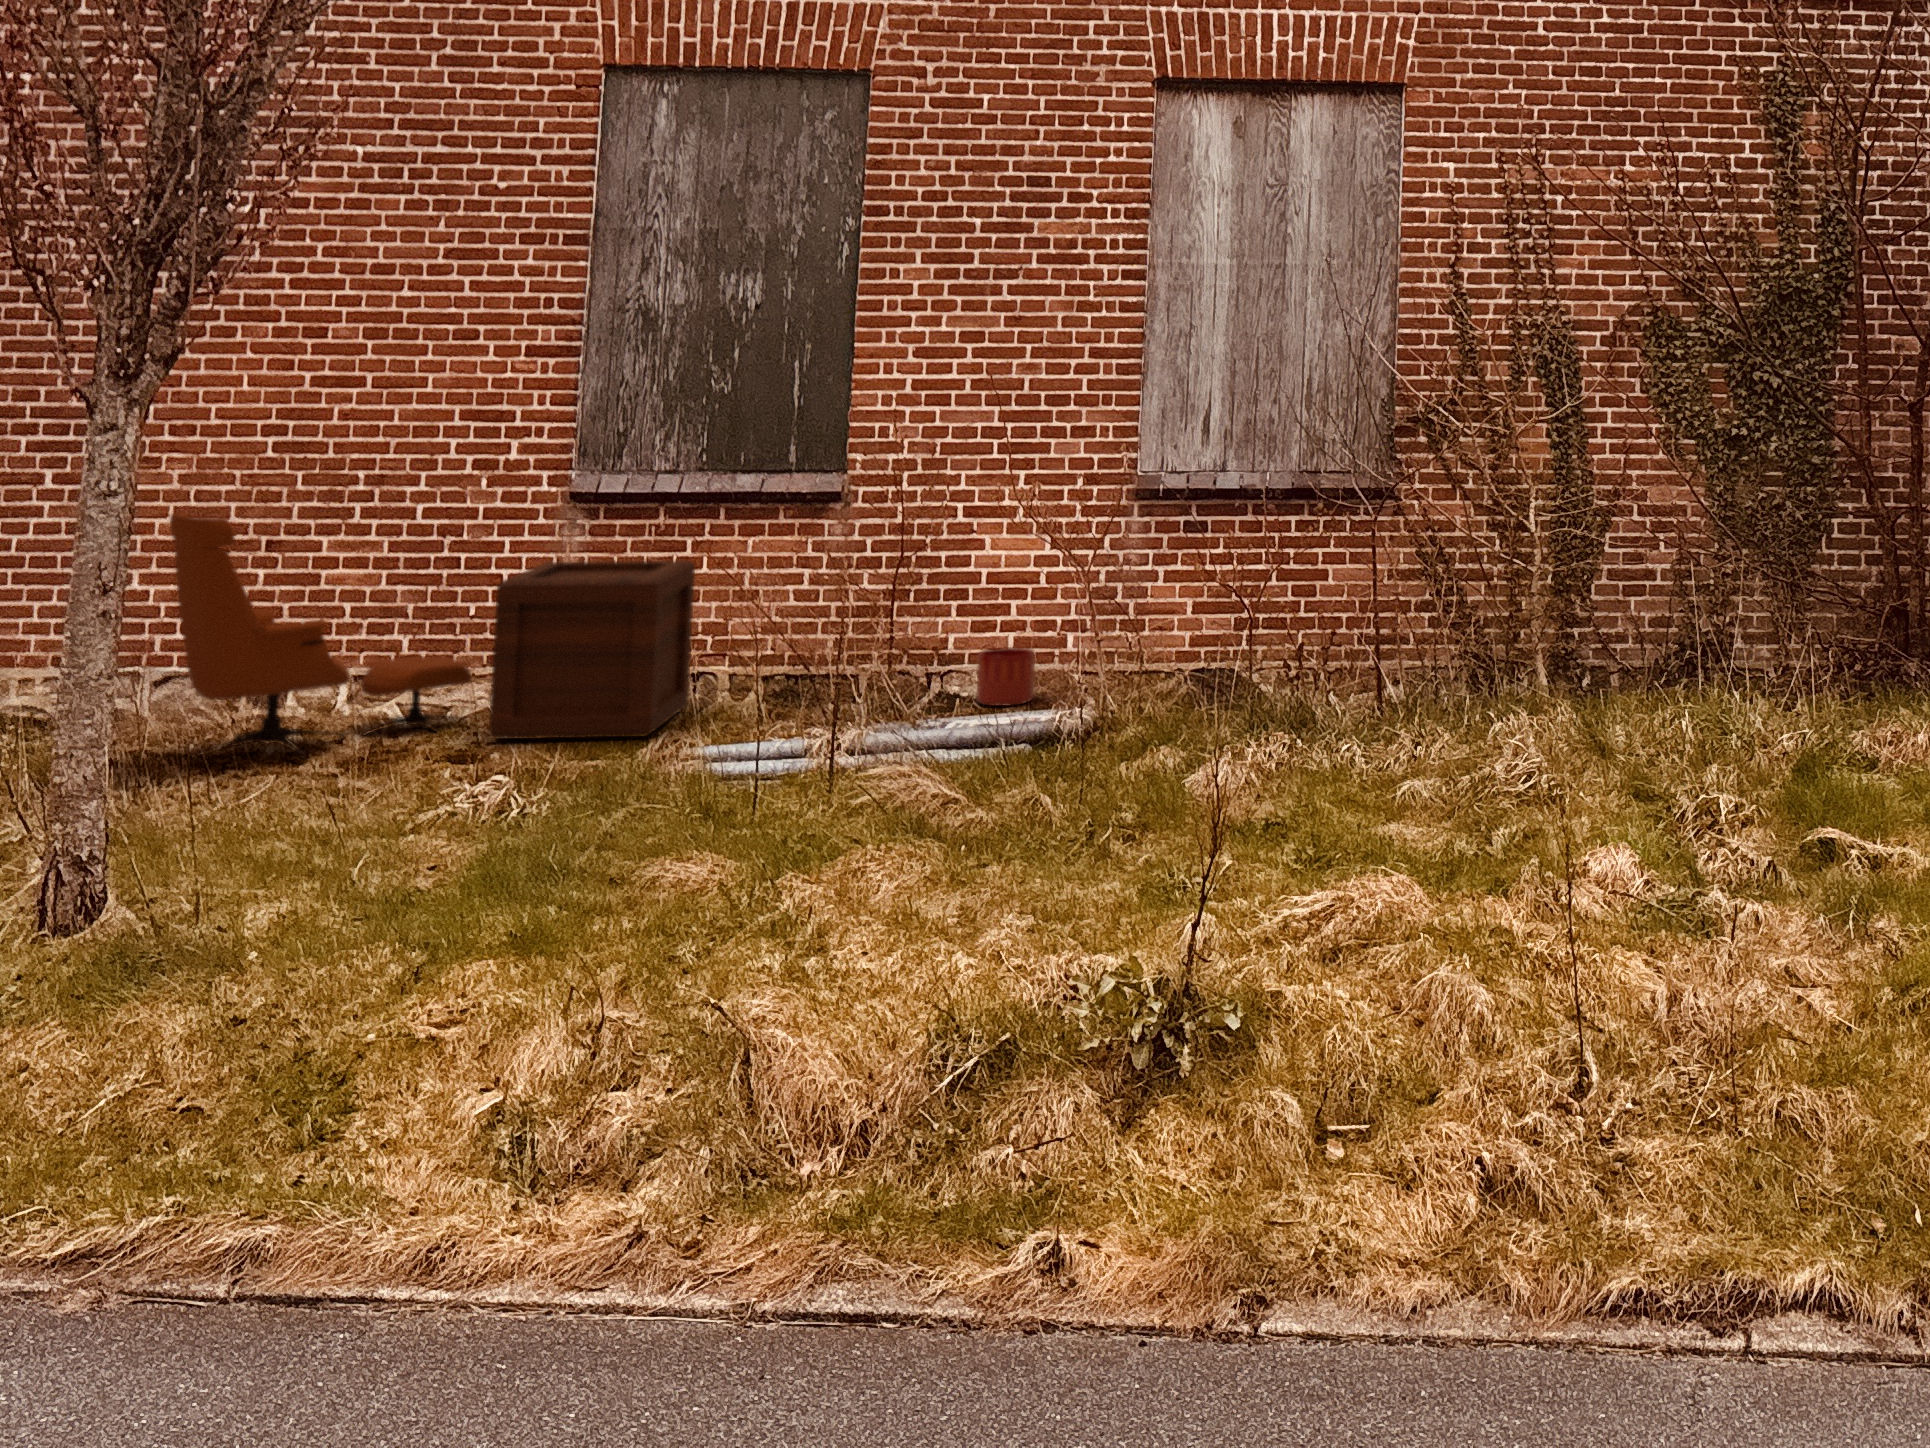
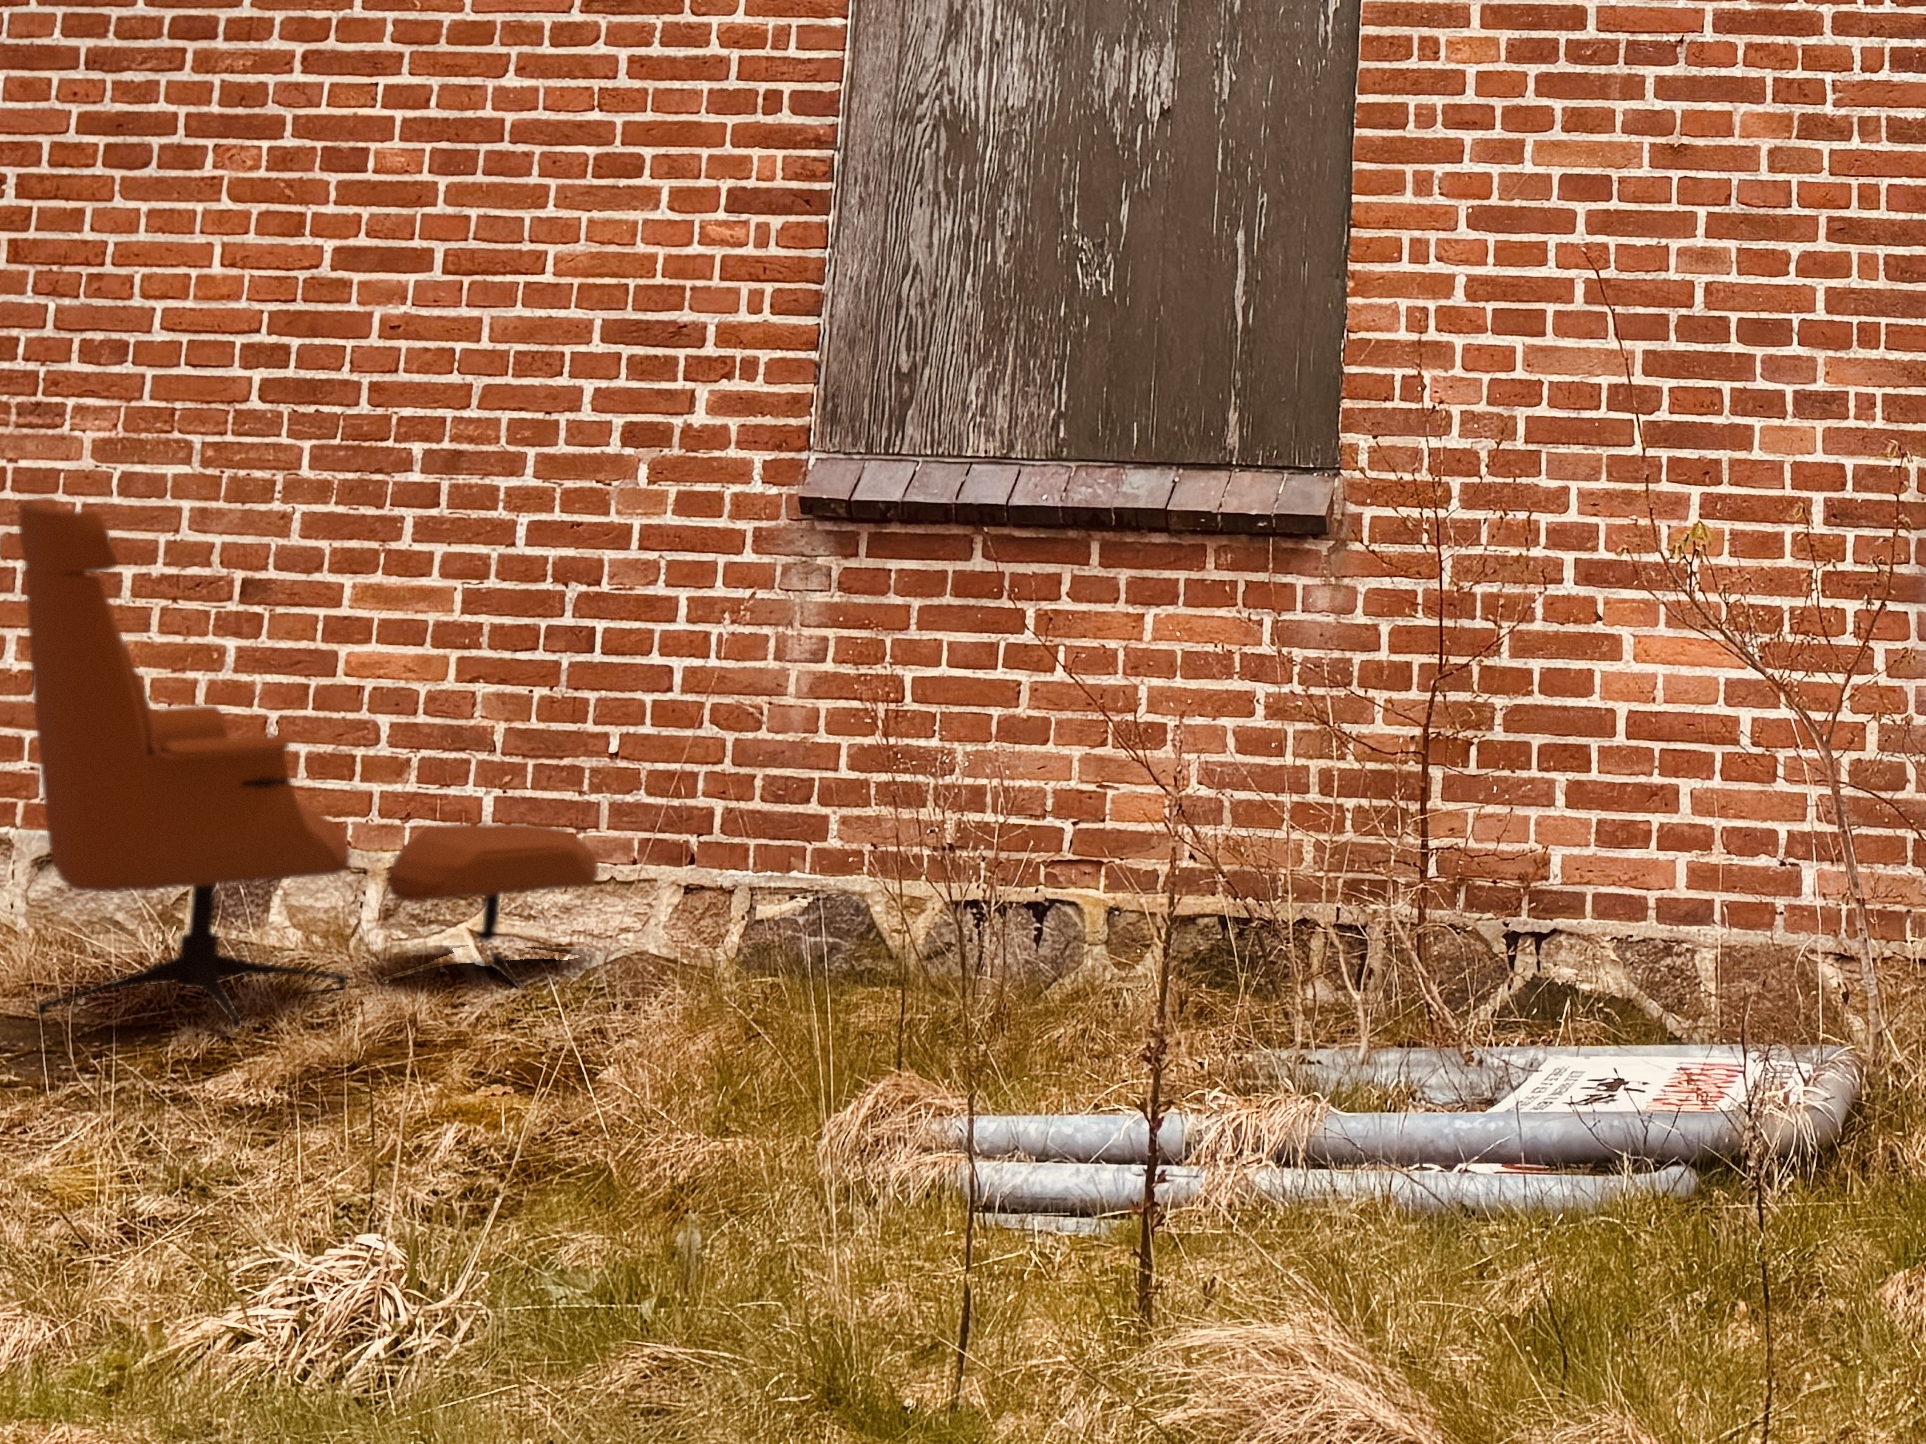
wooden crate: present [489,561,695,739] -> none [594,639,1030,1032]
planter: present [976,647,1035,706] -> none [1593,883,1718,1018]

